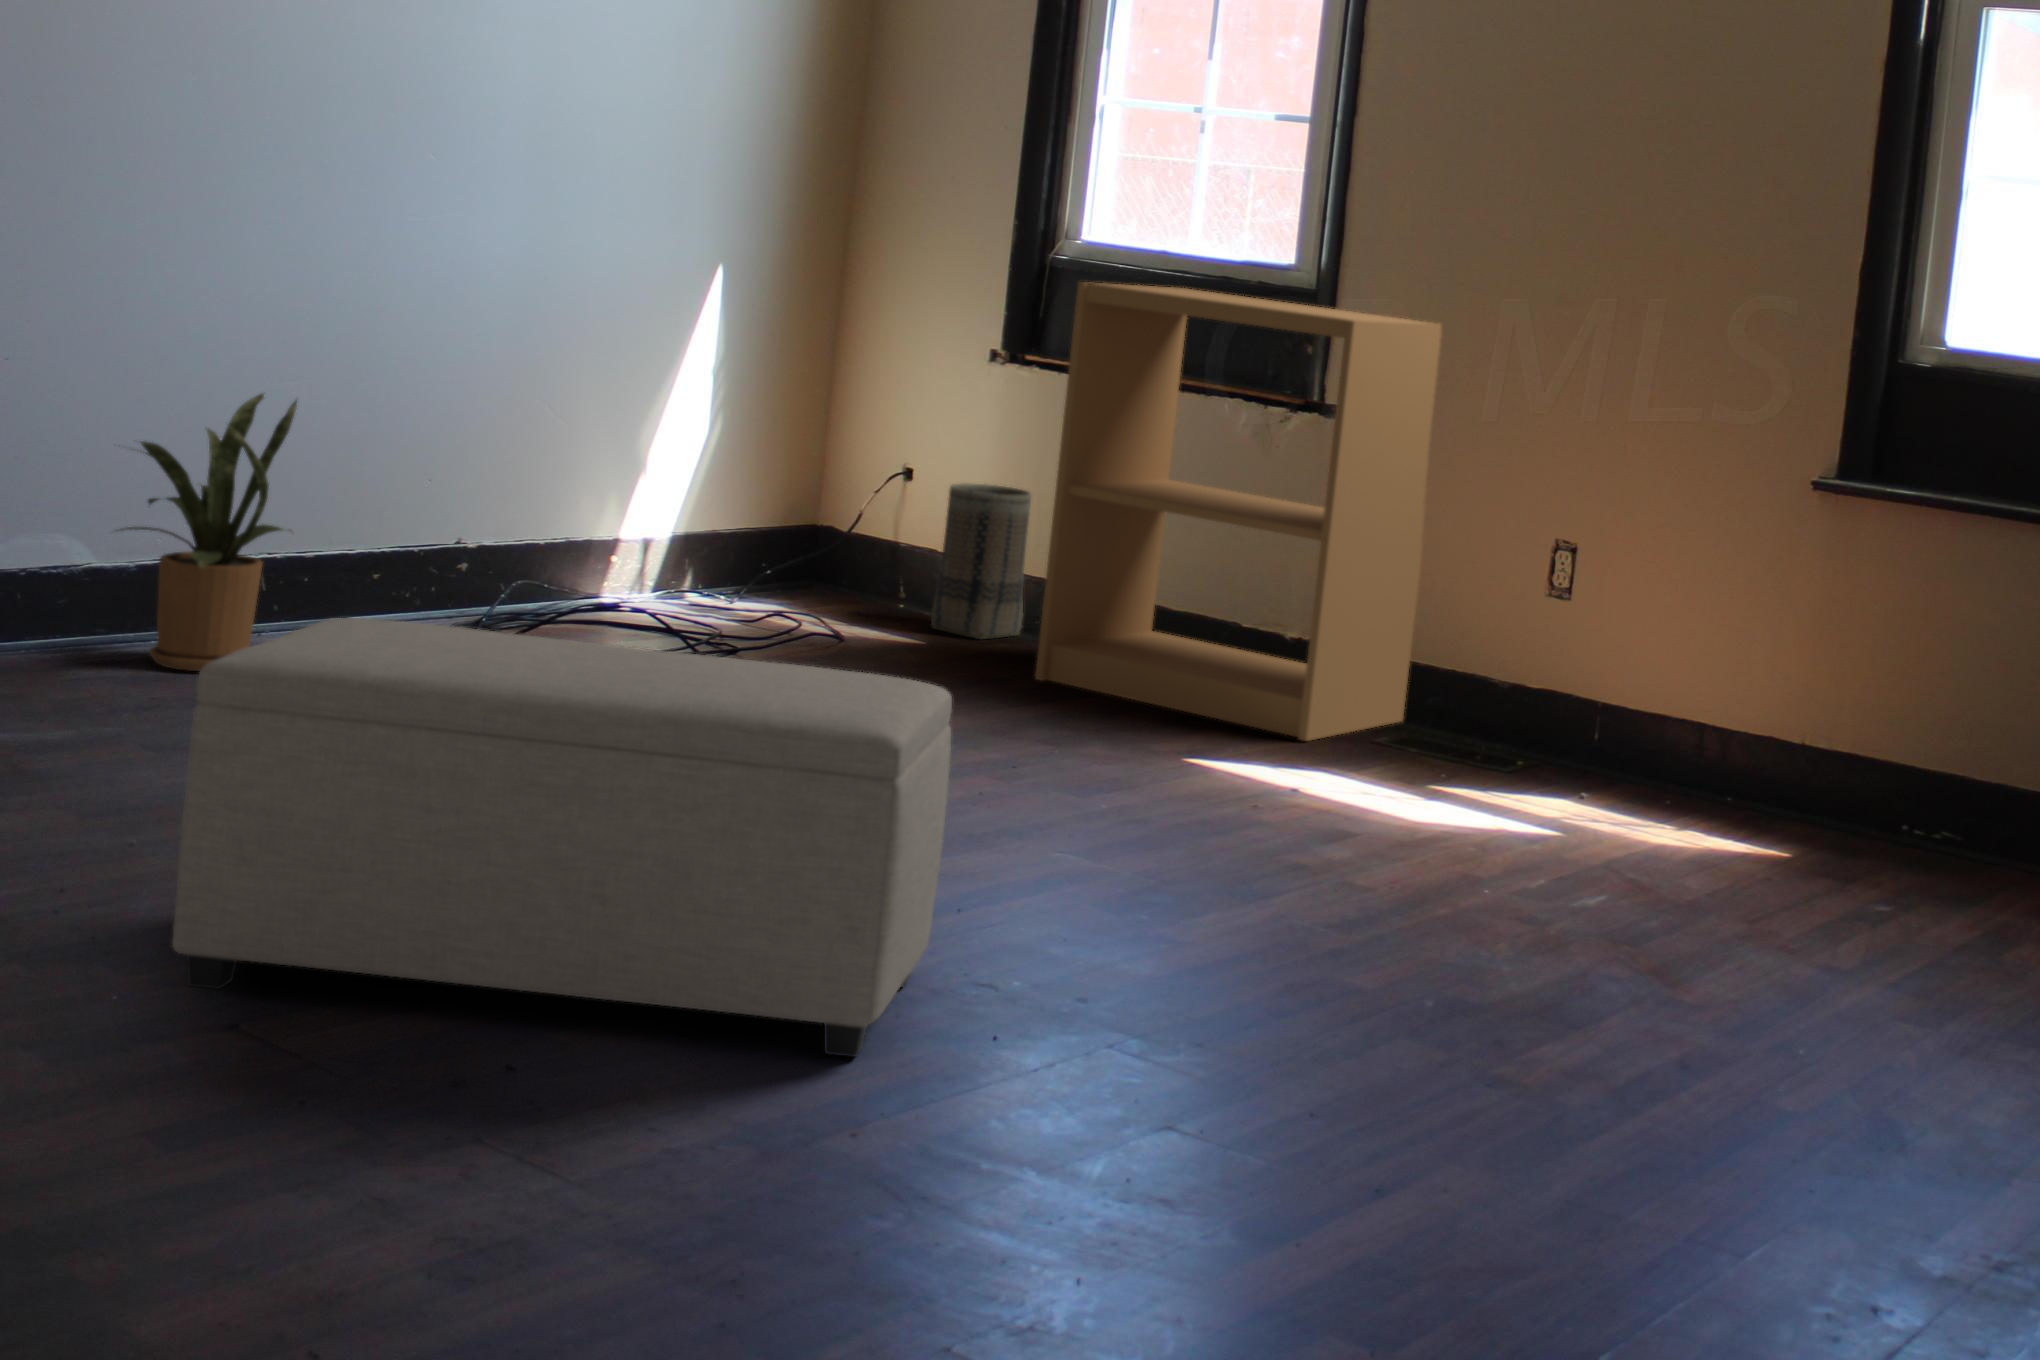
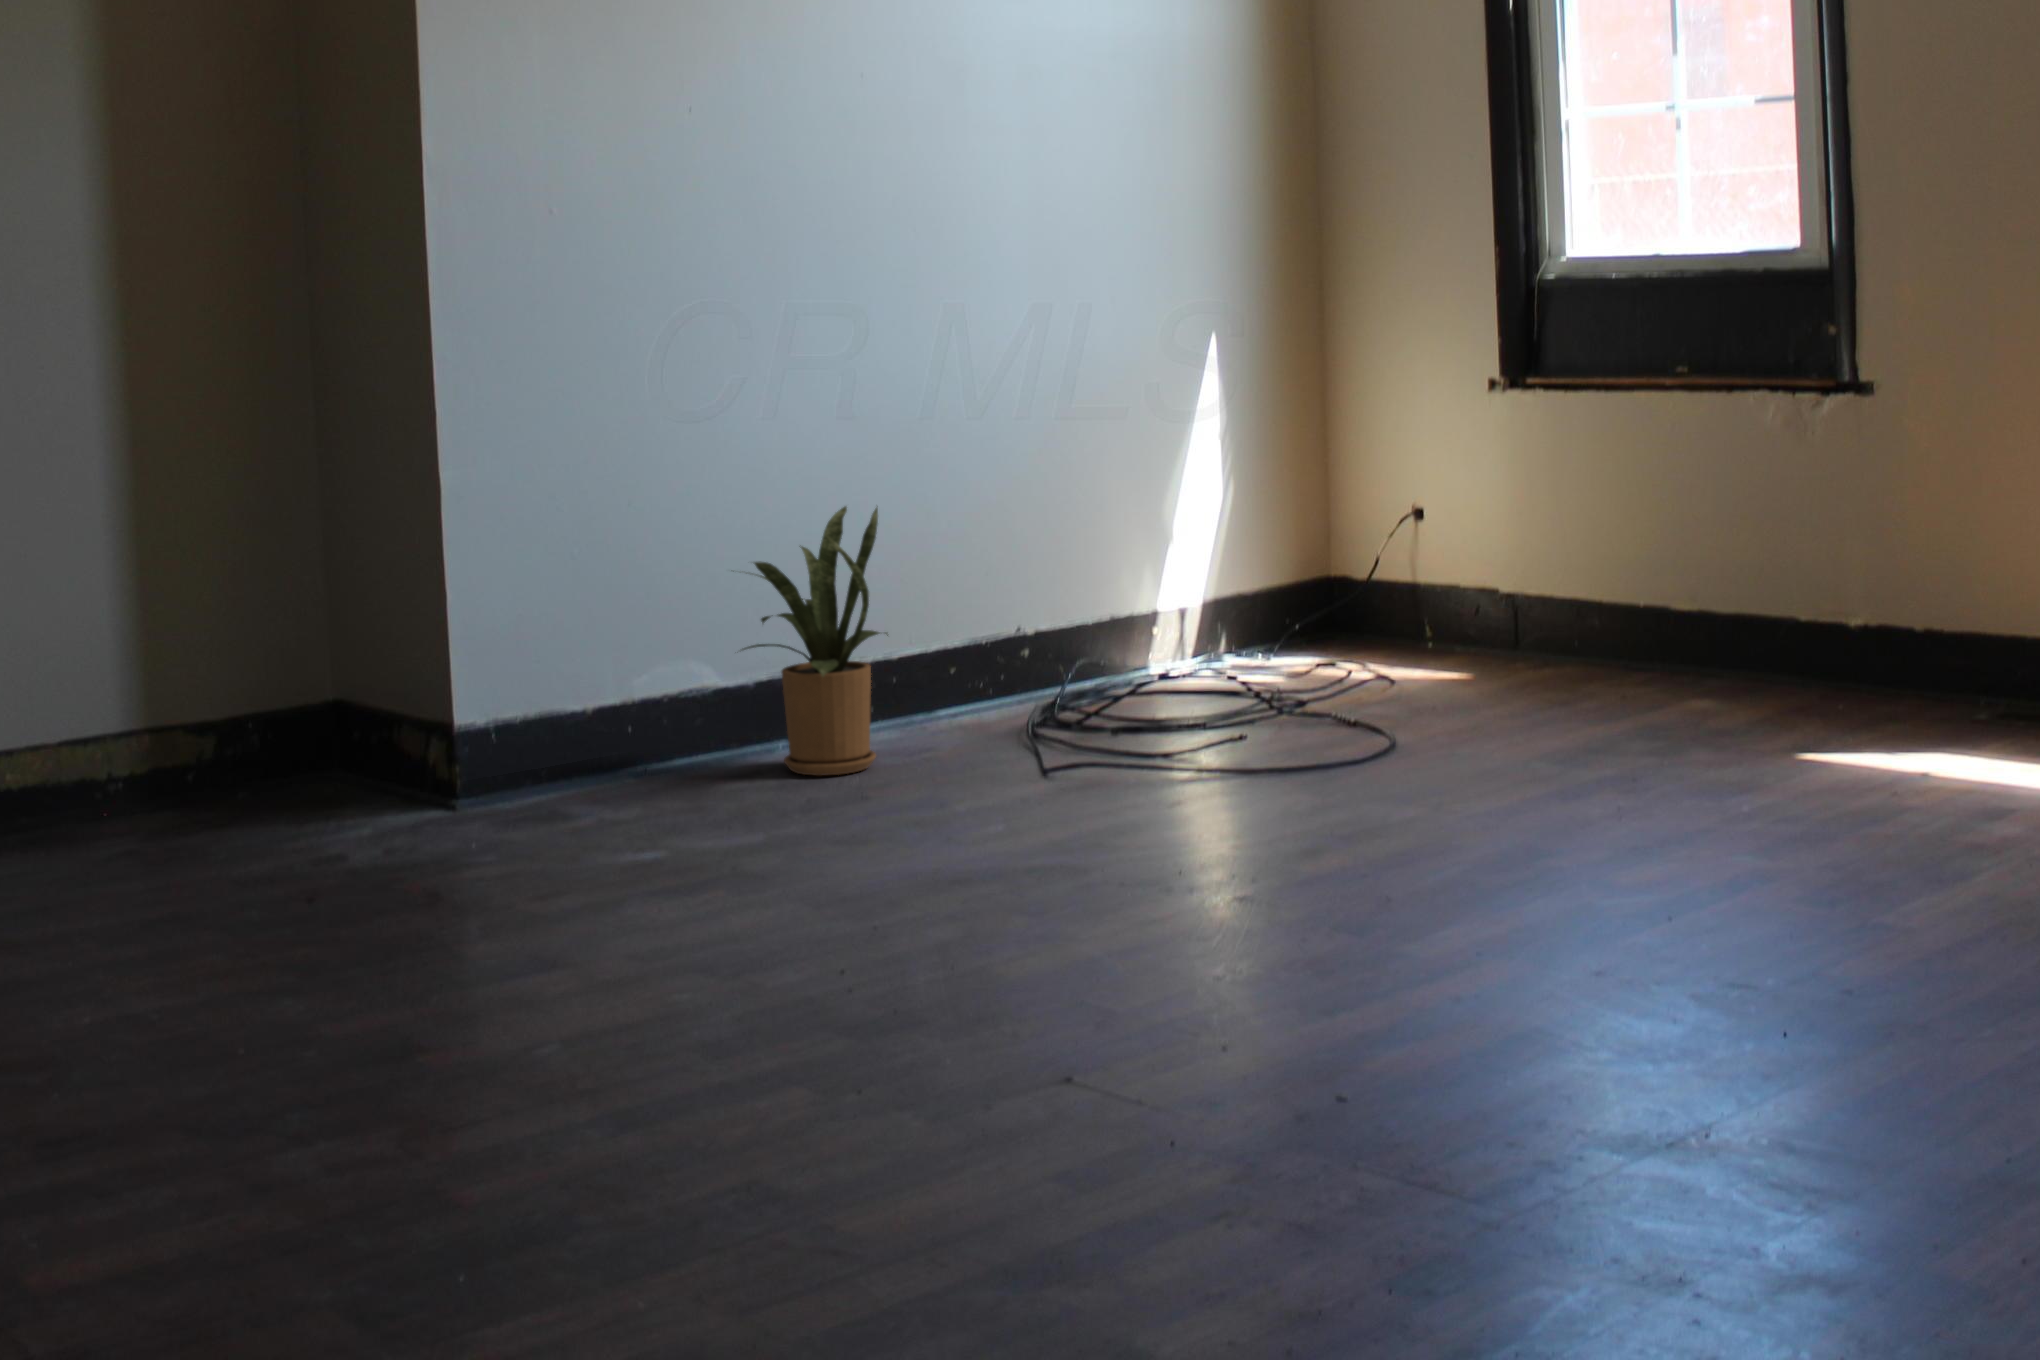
bookshelf: present [1035,282,1441,741] -> none [1588,273,2020,738]
basket: present [931,483,1031,639] -> none [1467,514,1560,670]
ottoman: present [173,618,952,1057] -> none [915,701,1722,1157]

